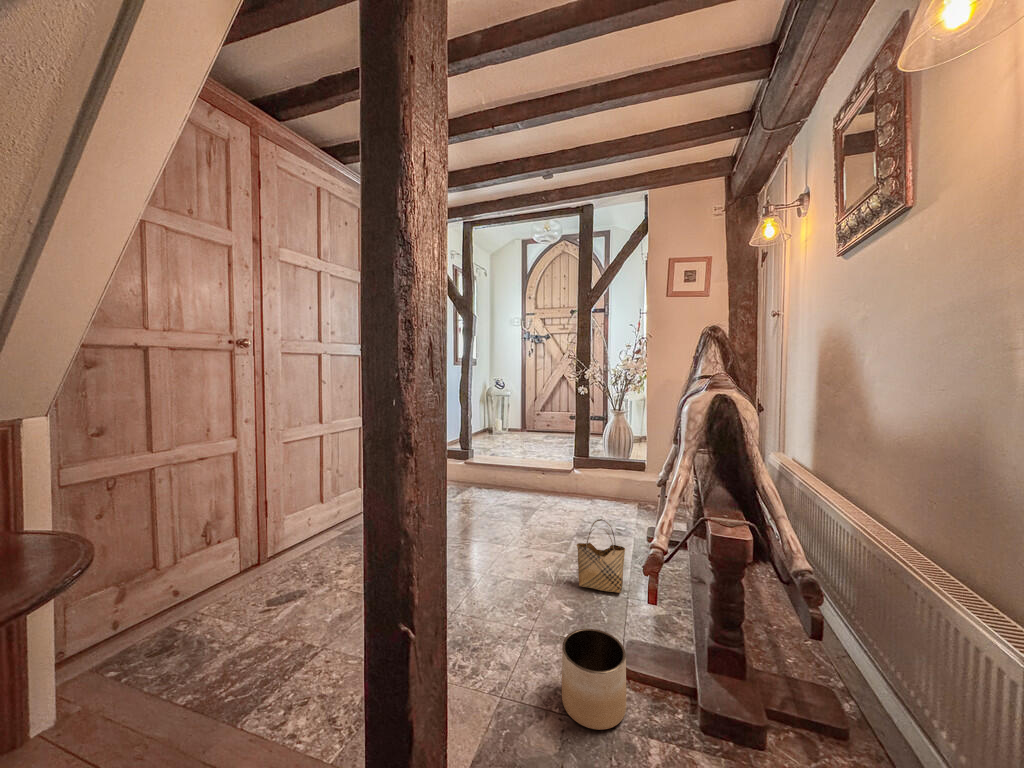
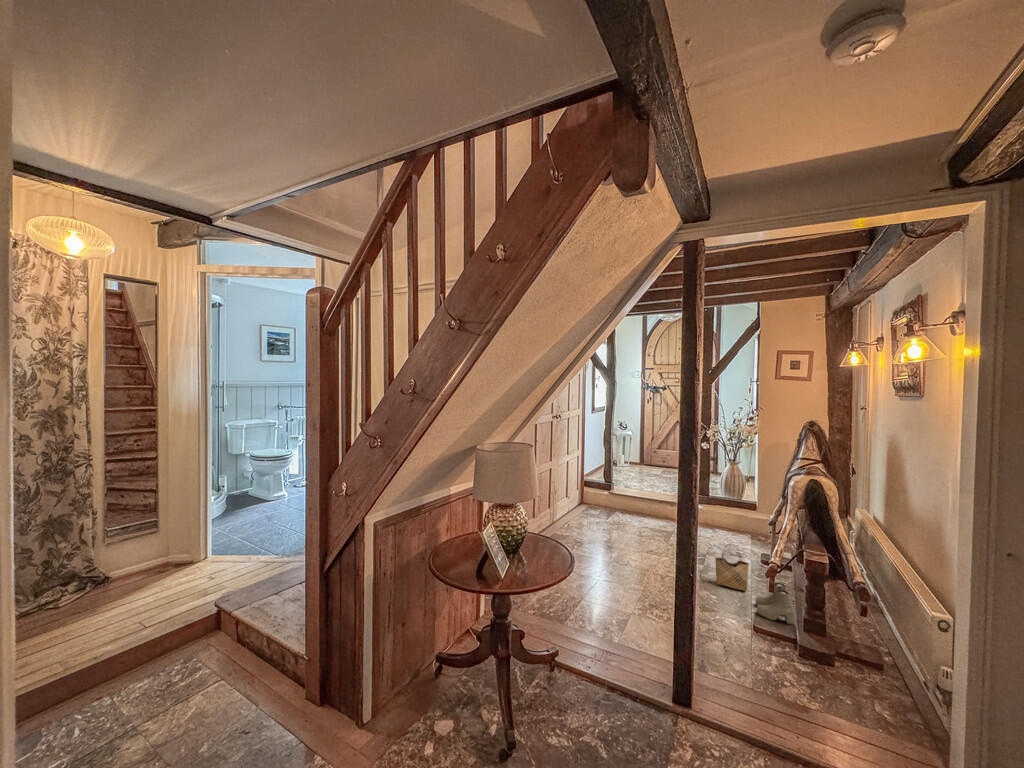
boots: none [633,578,691,650] -> present [756,583,795,625]
planter: present [562,629,626,730] -> none [719,601,756,648]

